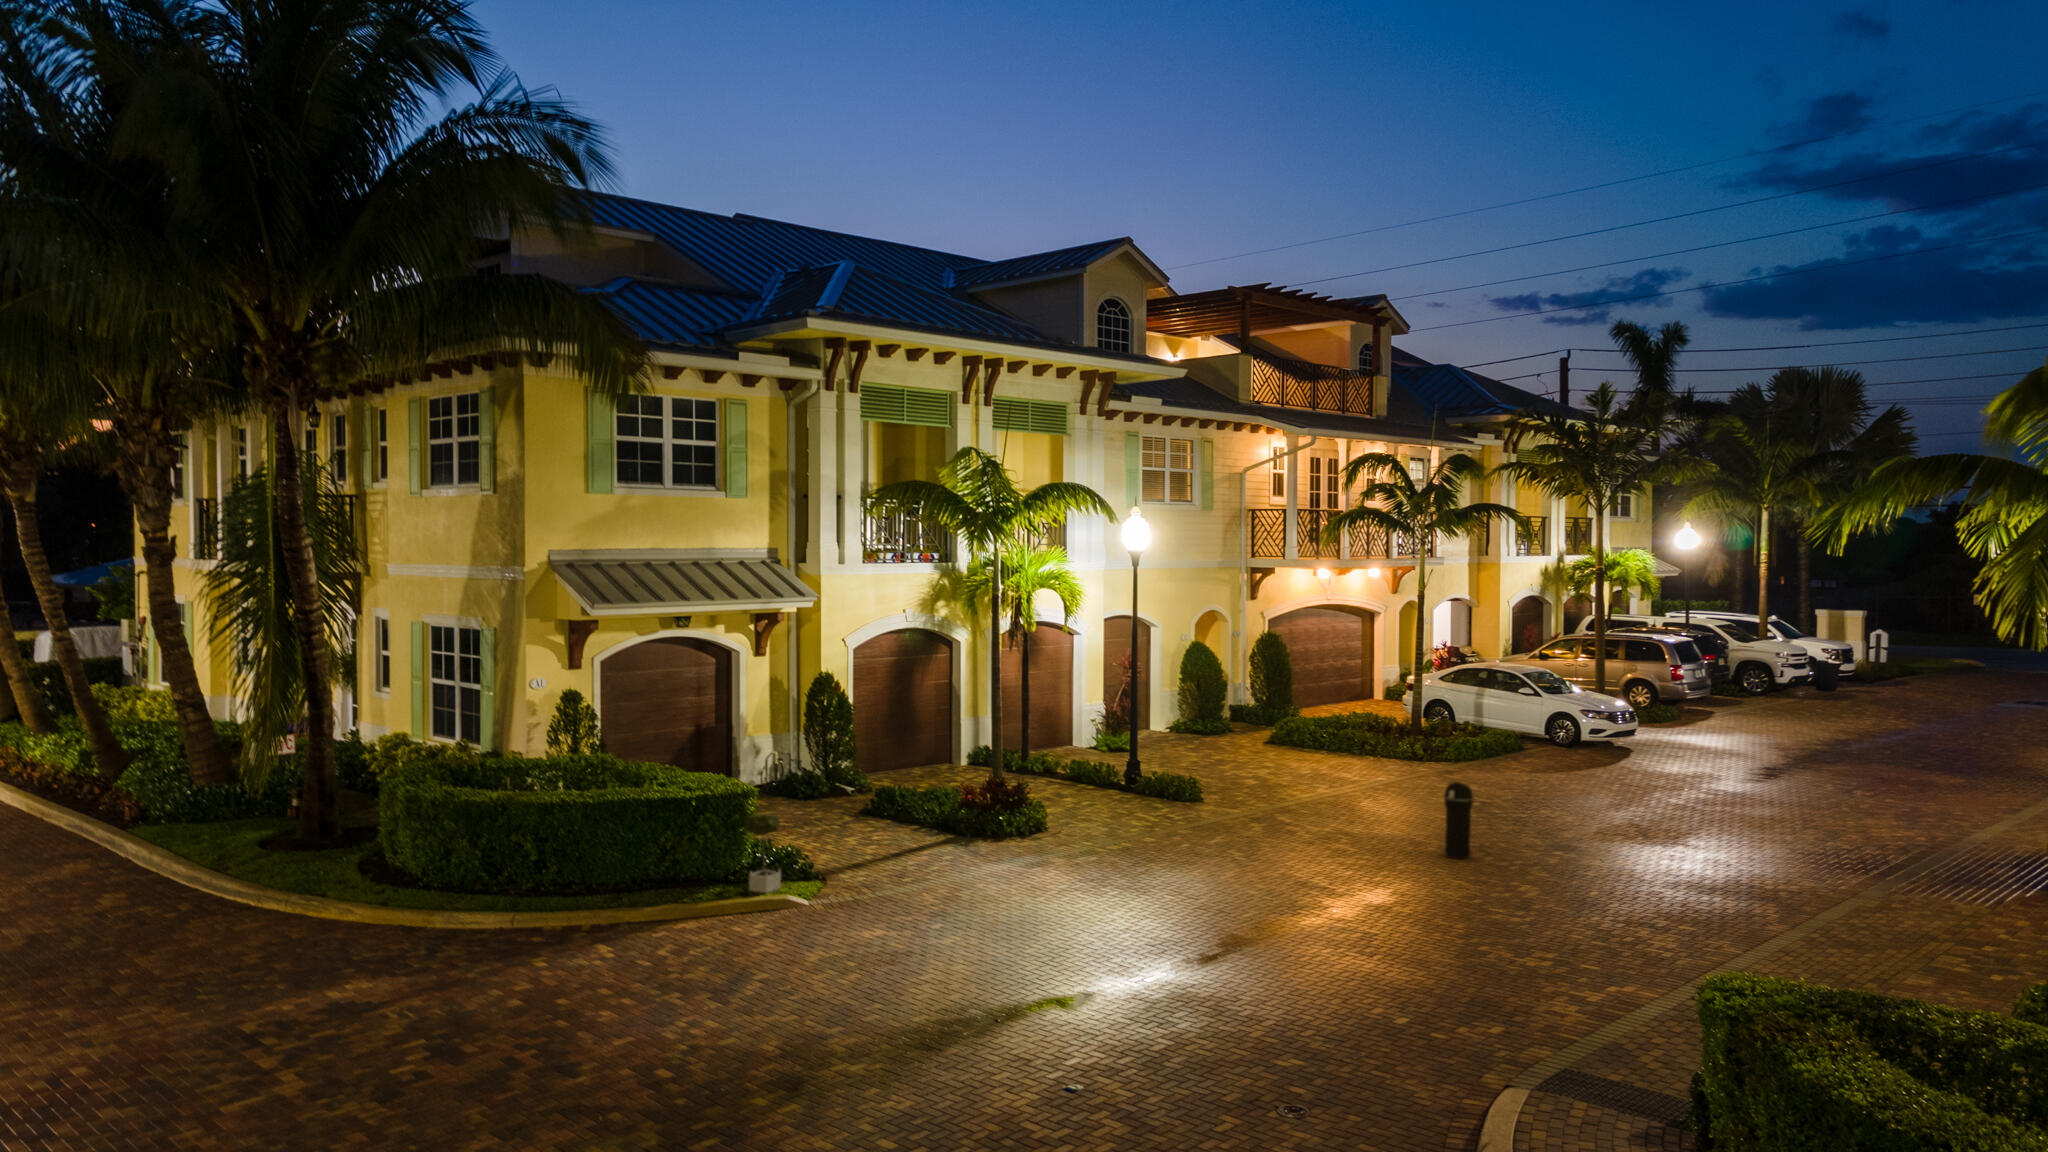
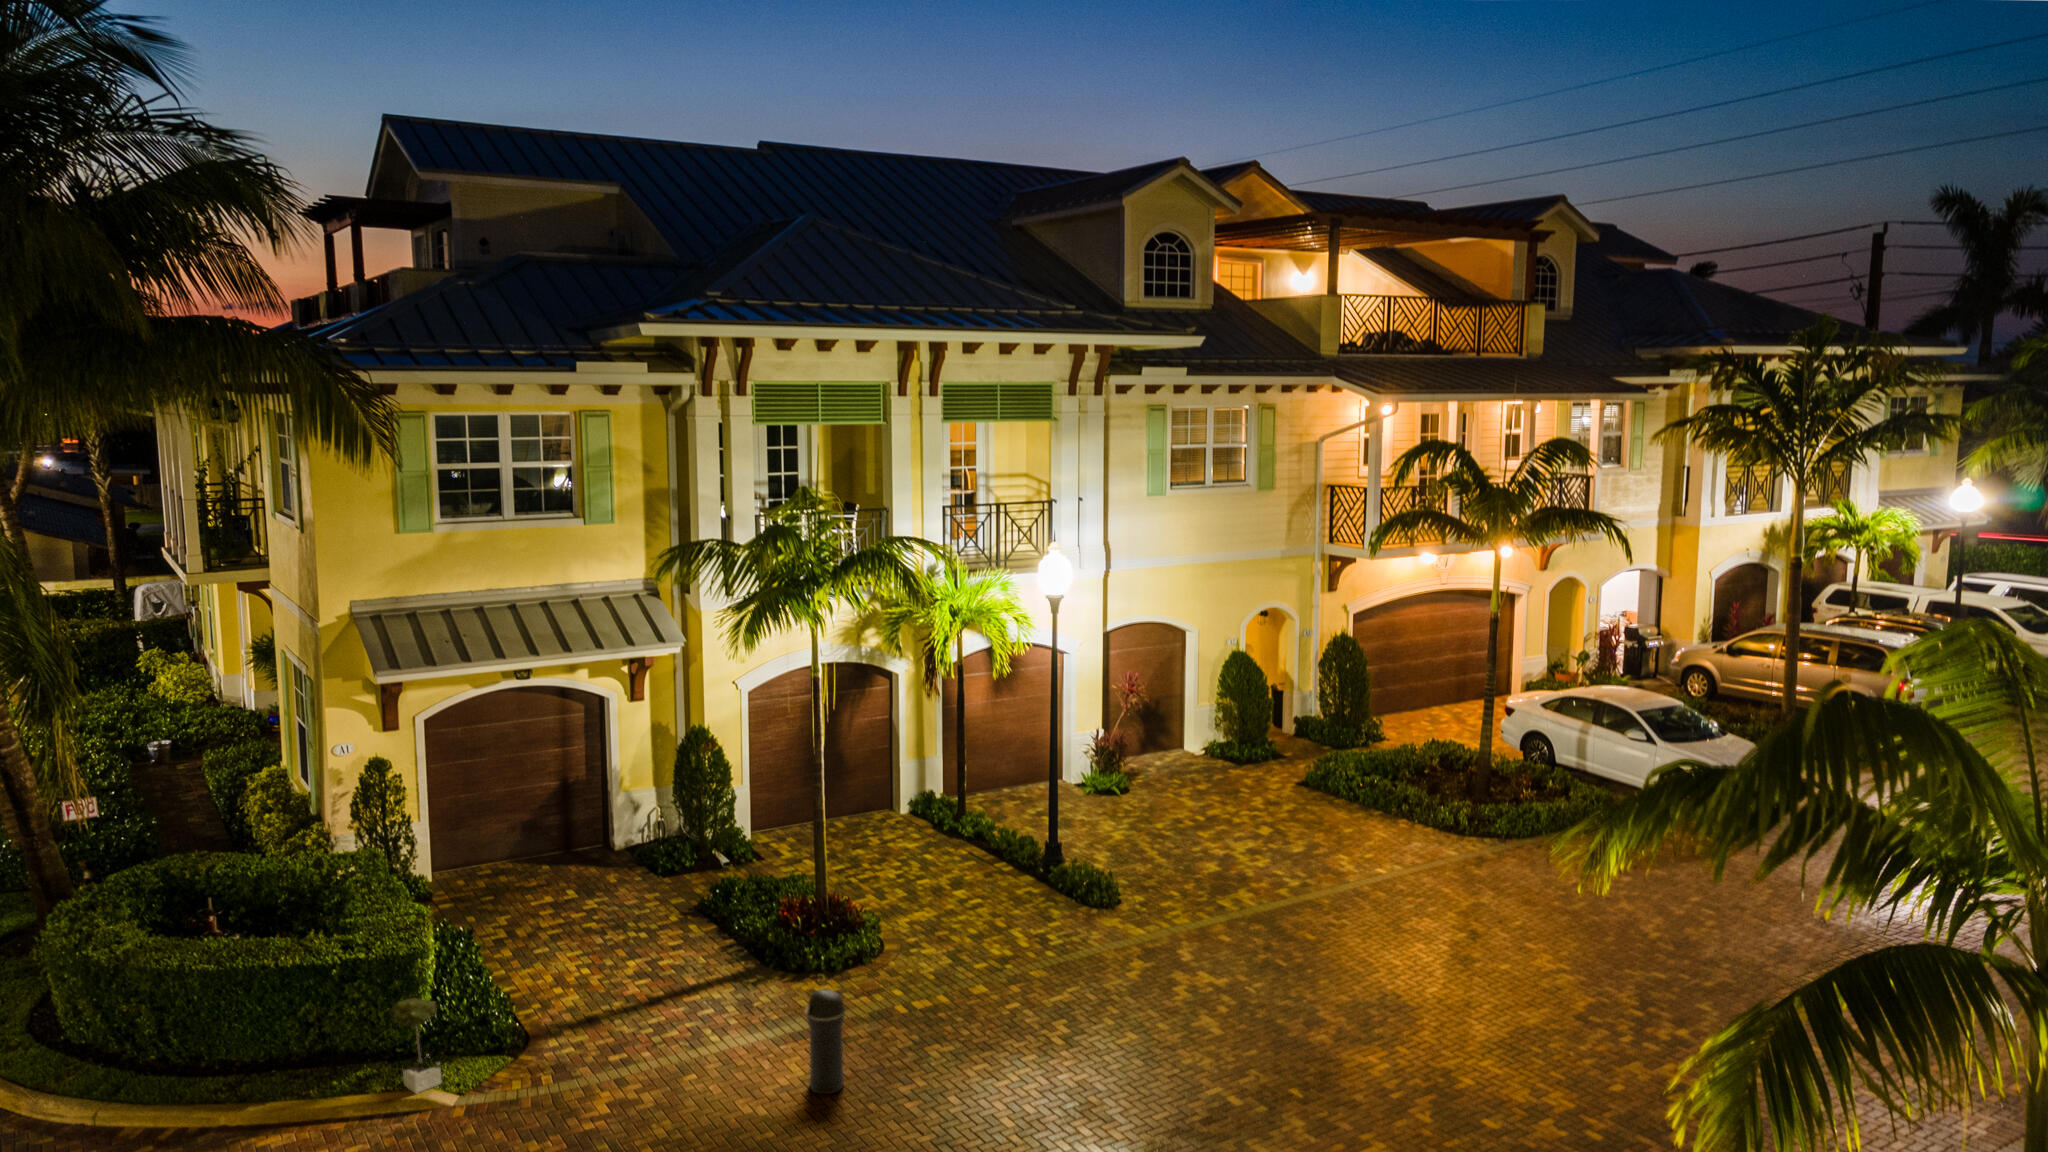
trash can: present [1444,782,1473,859] -> present [805,990,845,1094]

